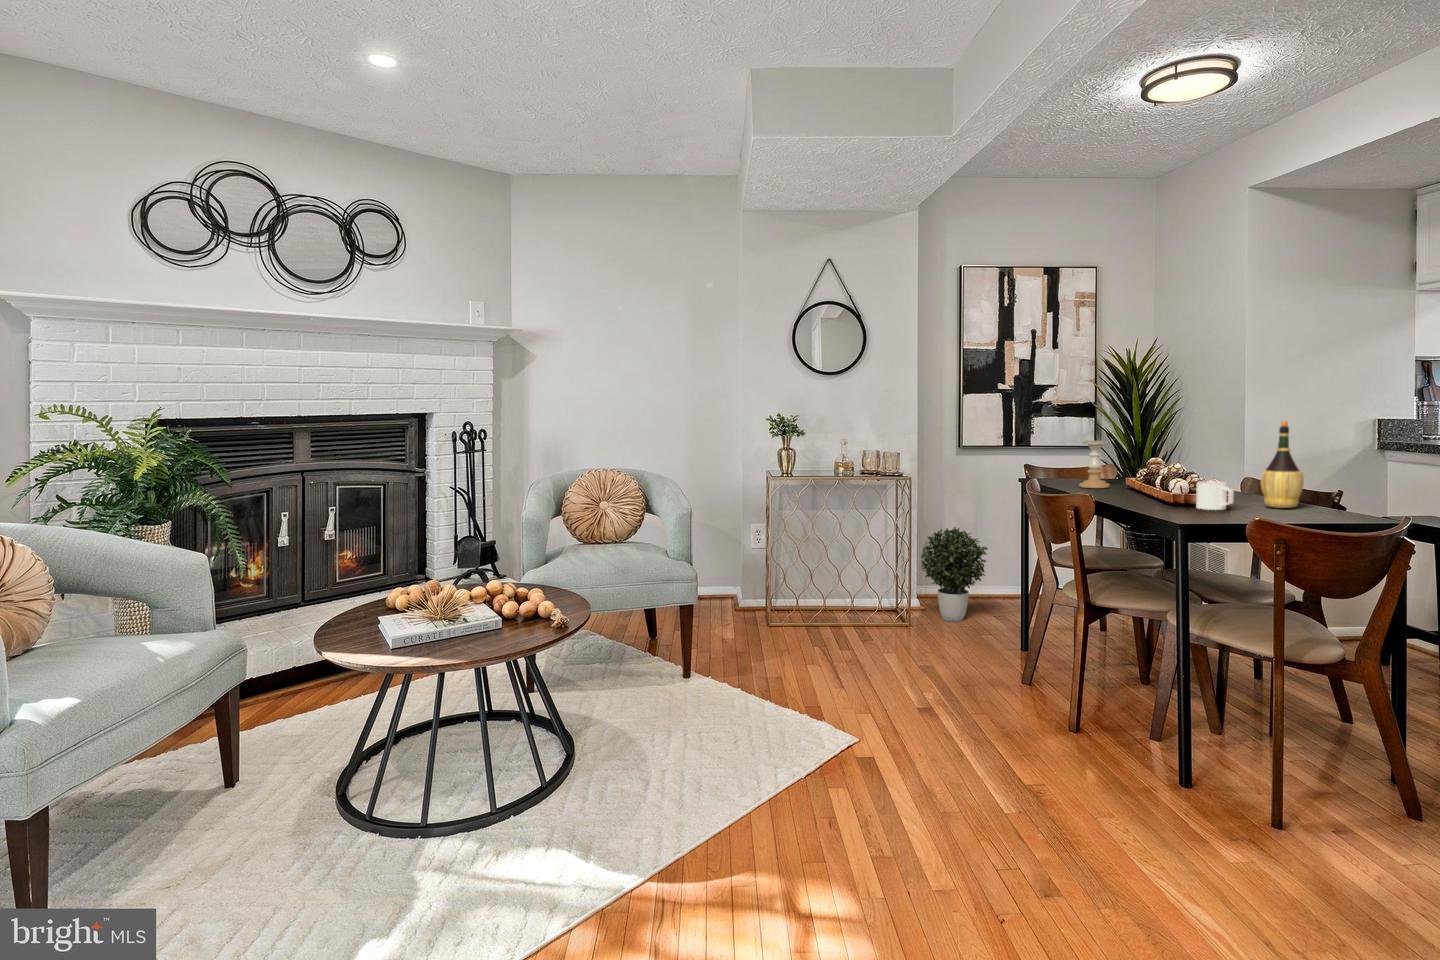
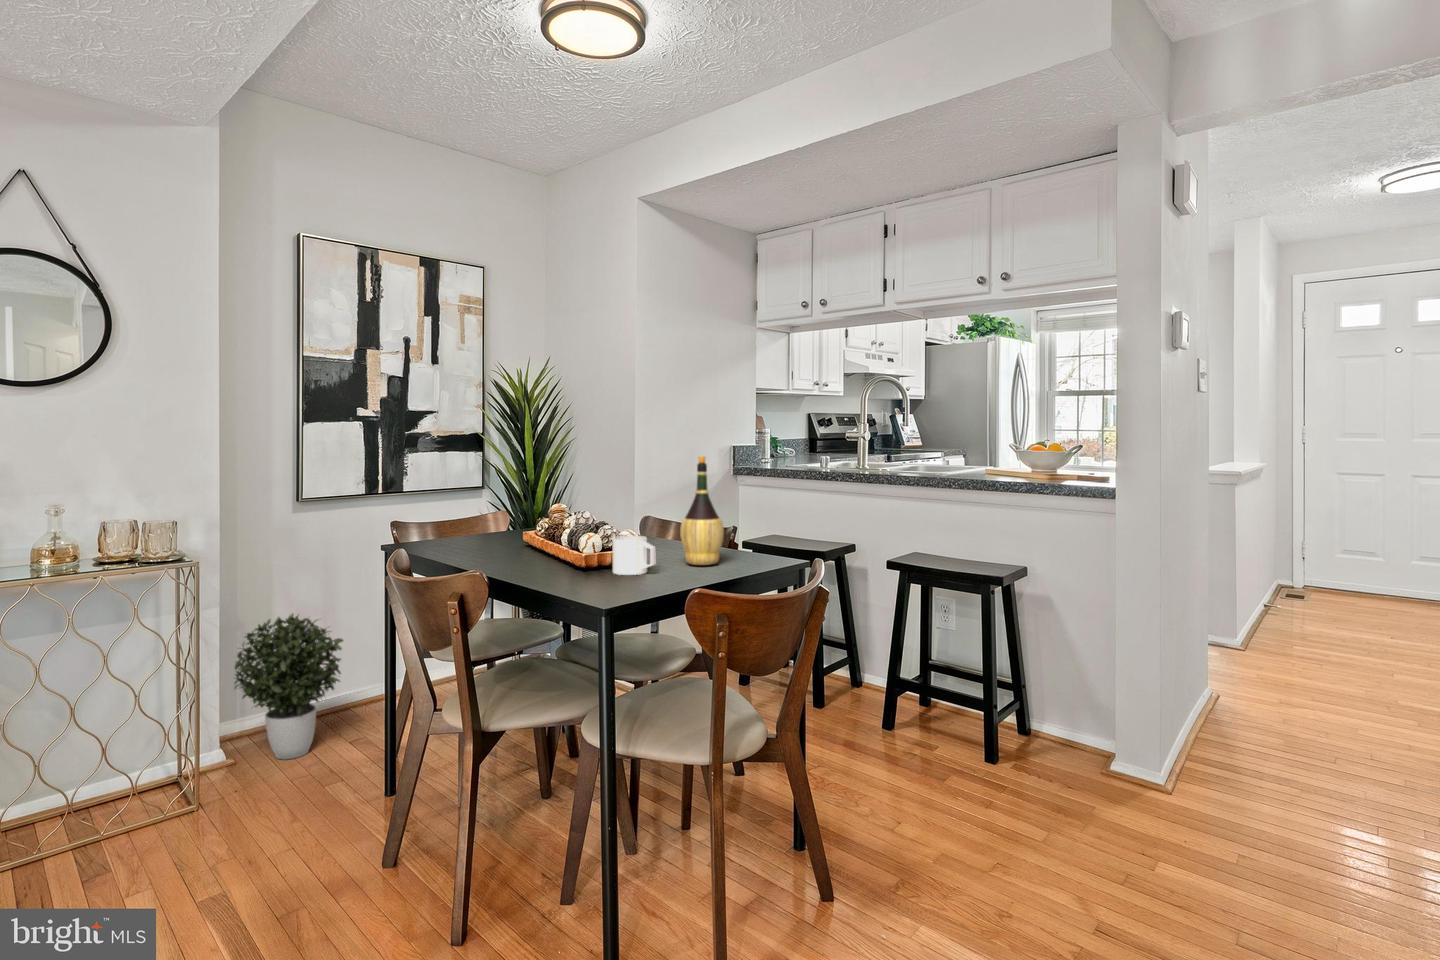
candle holder: present [1079,441,1110,488] -> none [464,483,504,548]

